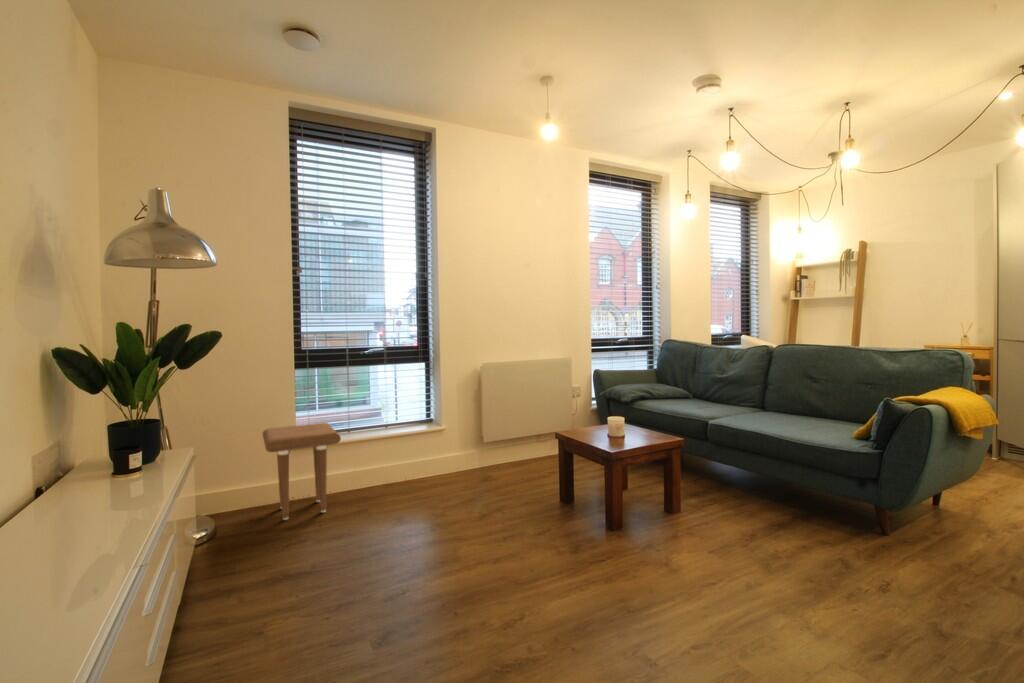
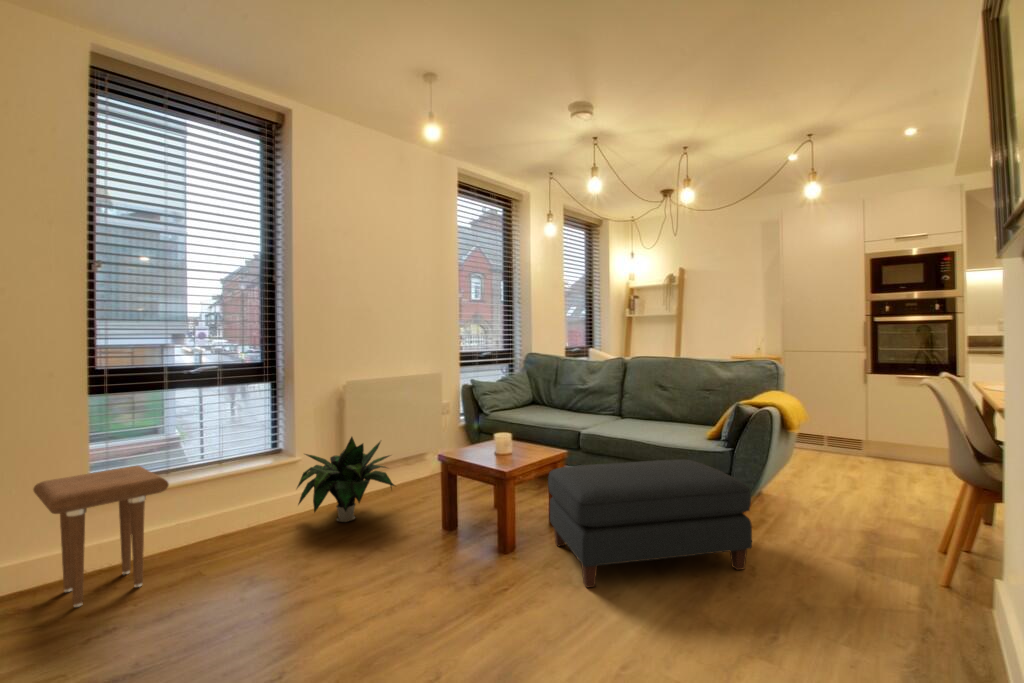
potted plant: none [438,410,519,484] -> present [297,437,395,522]
ottoman: none [653,455,885,589] -> present [548,459,752,587]

